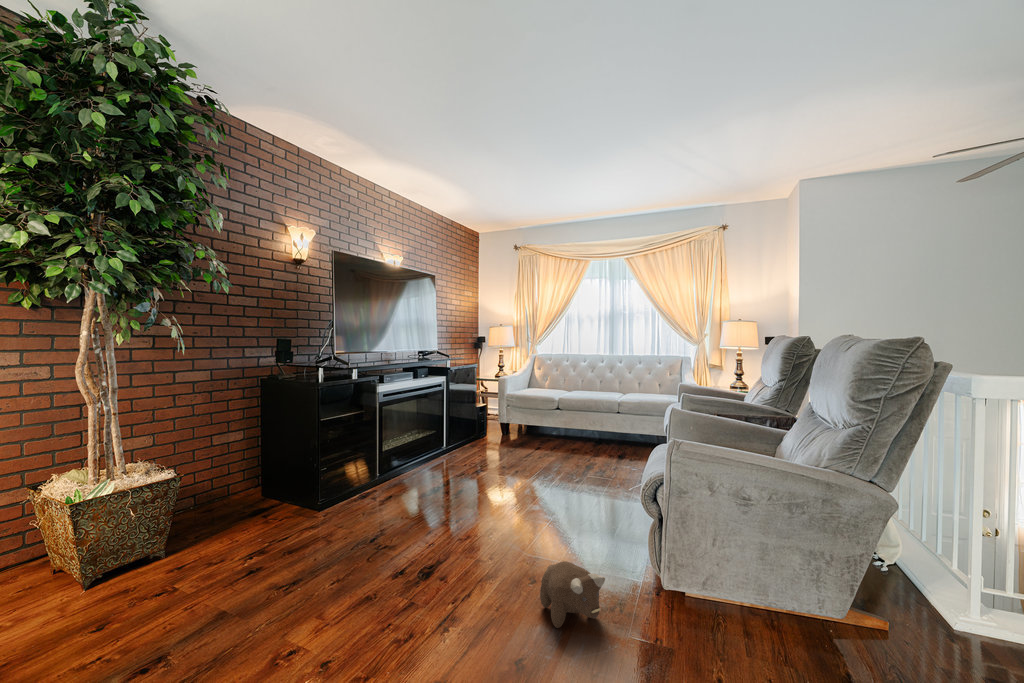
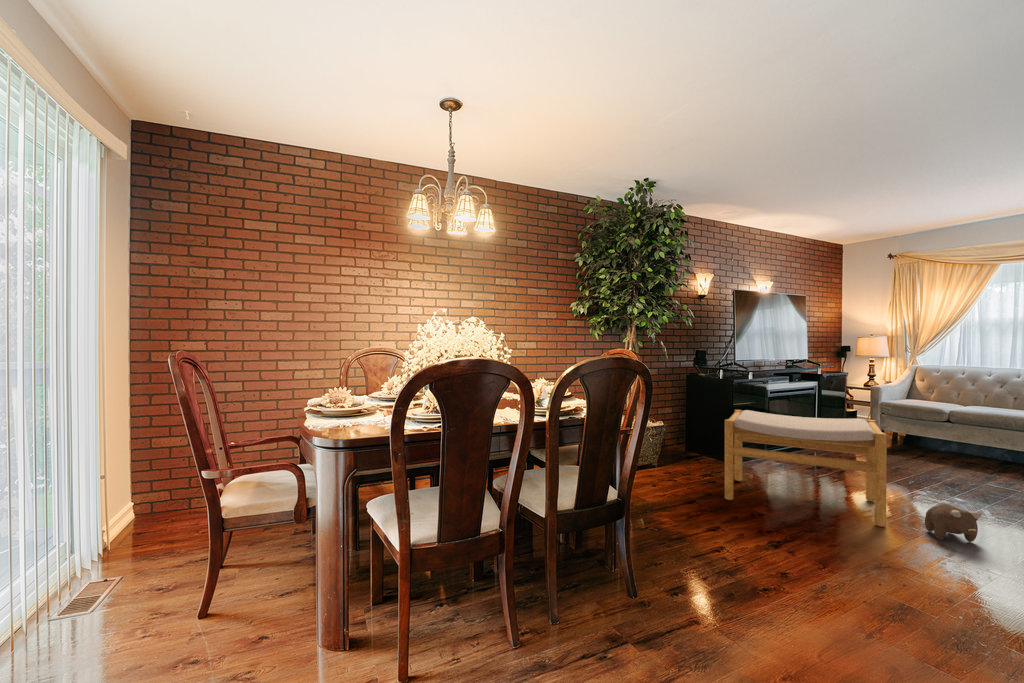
footstool: none [232,432,493,638] -> present [725,410,887,527]

